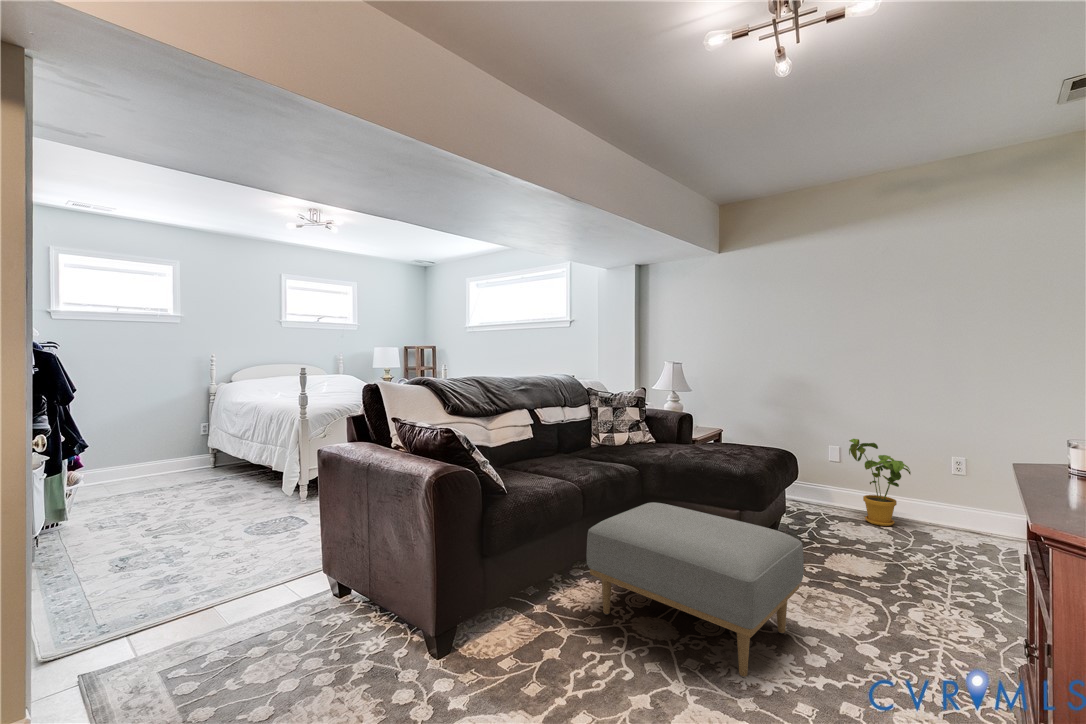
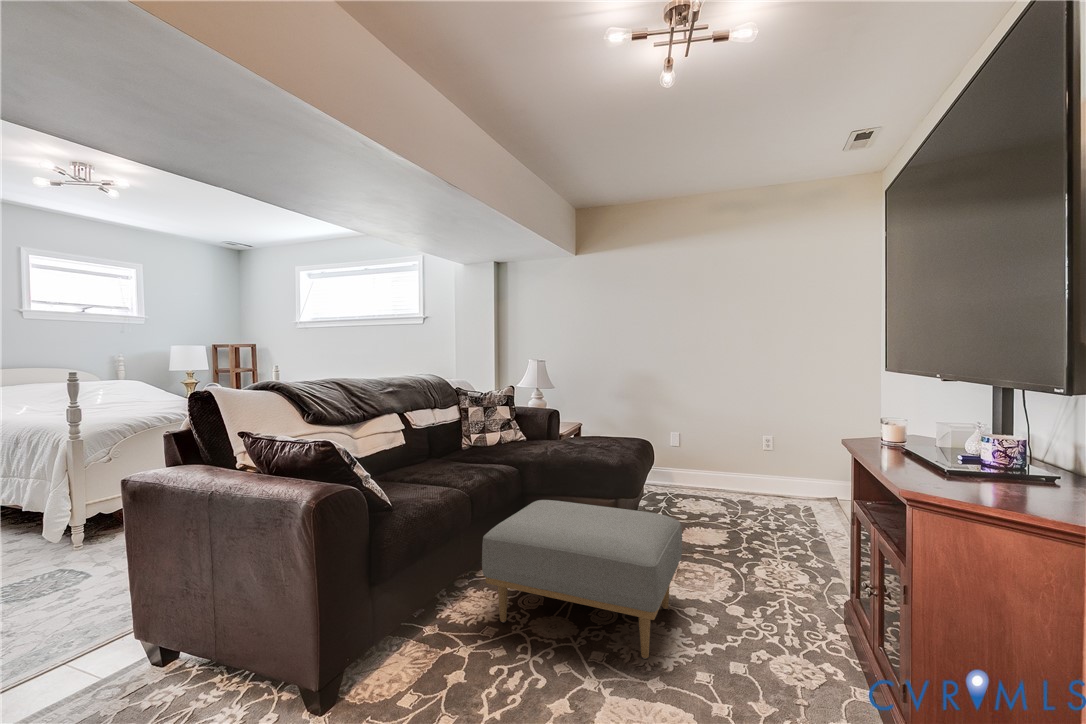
house plant: present [849,439,911,526] -> none [689,425,736,499]

